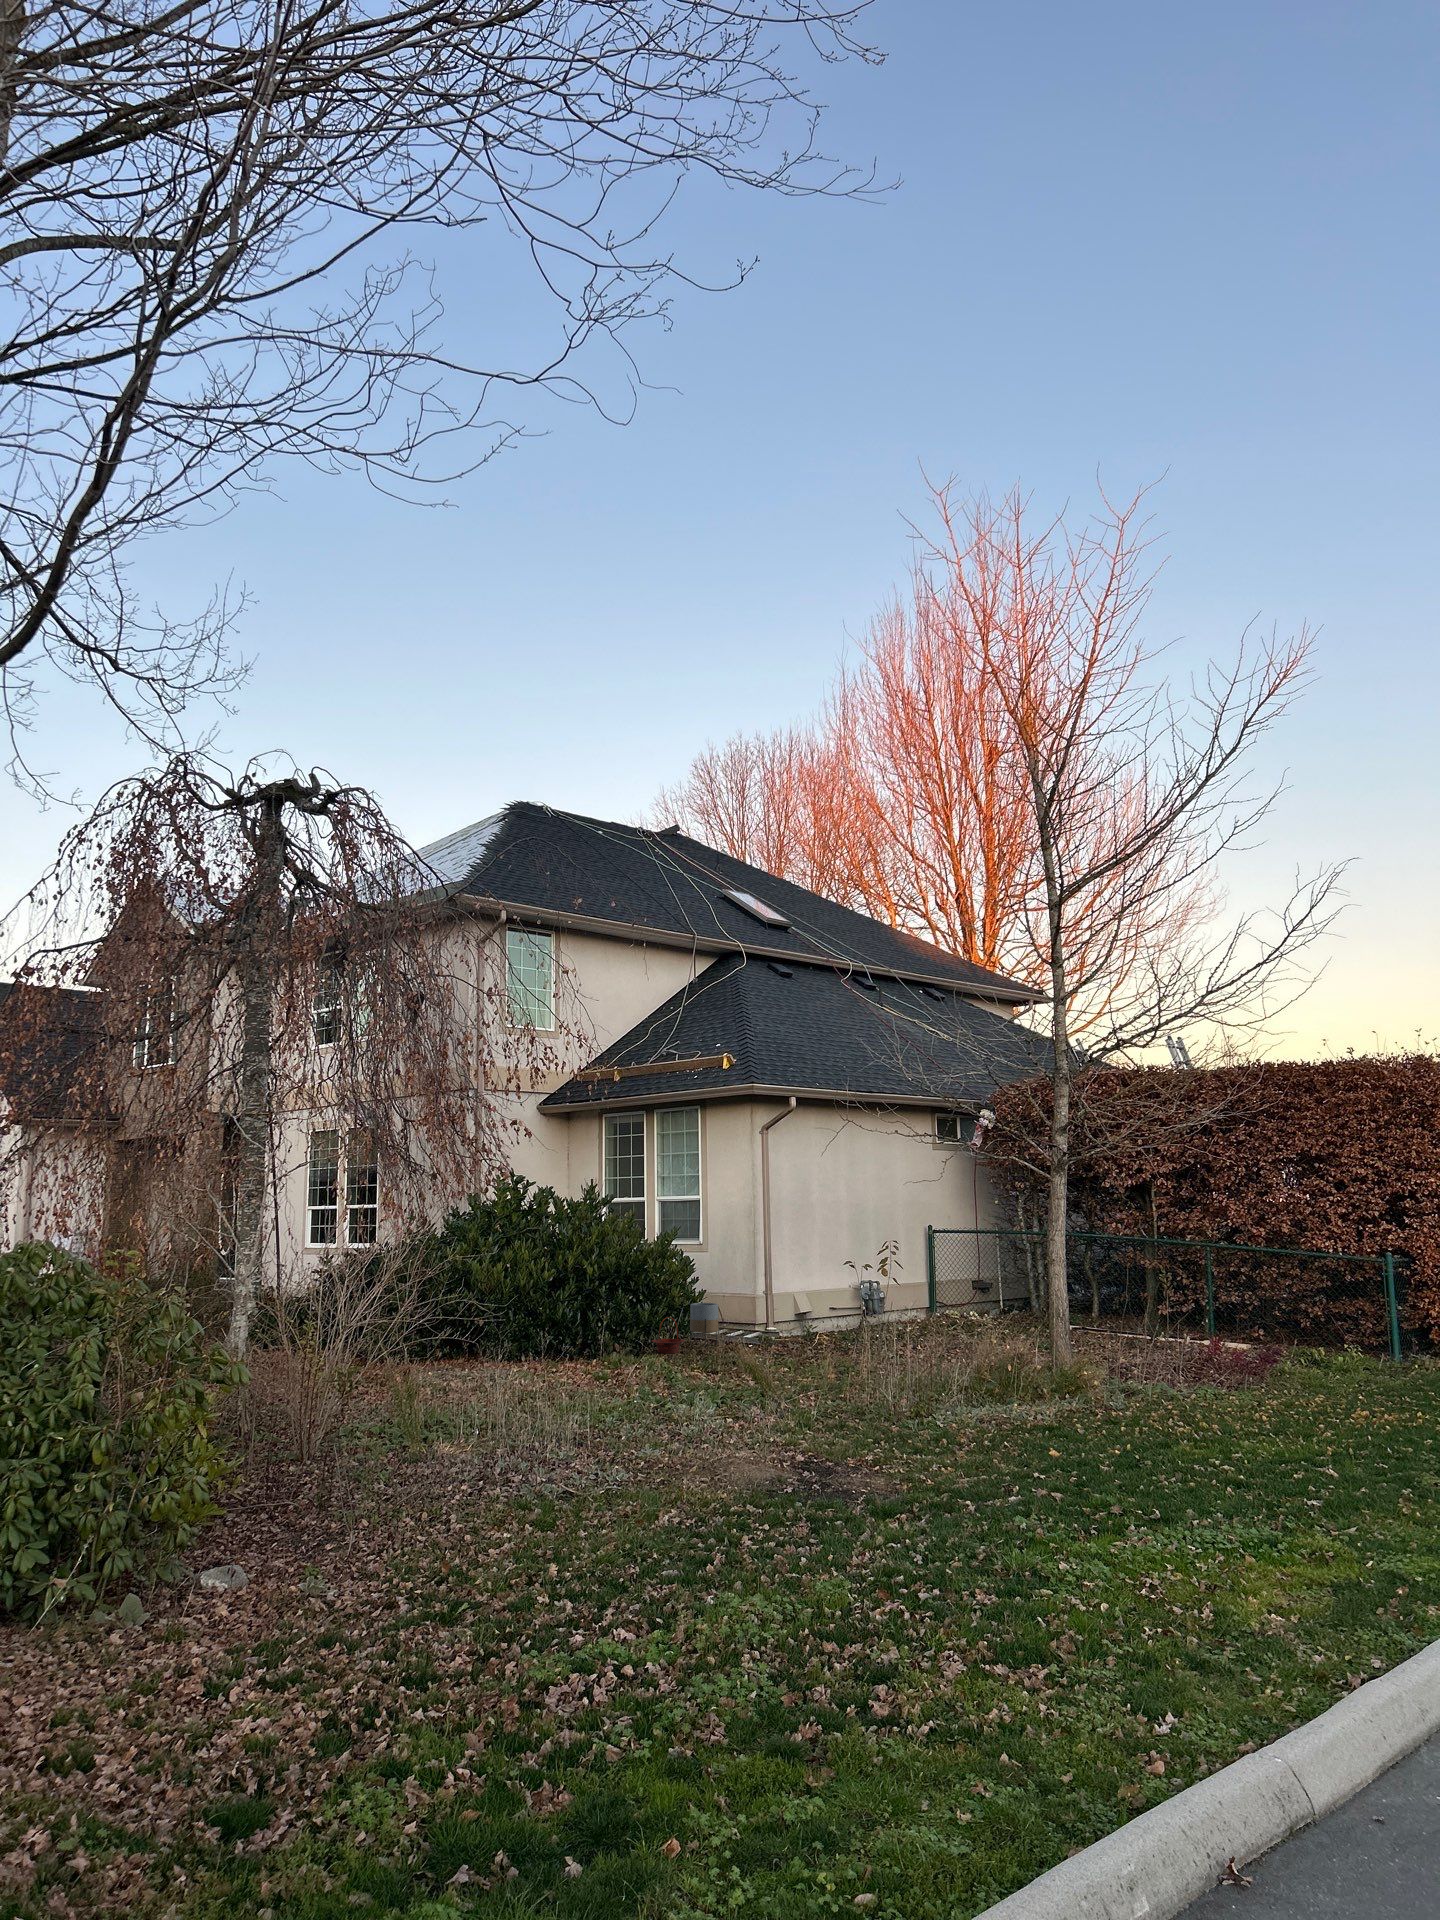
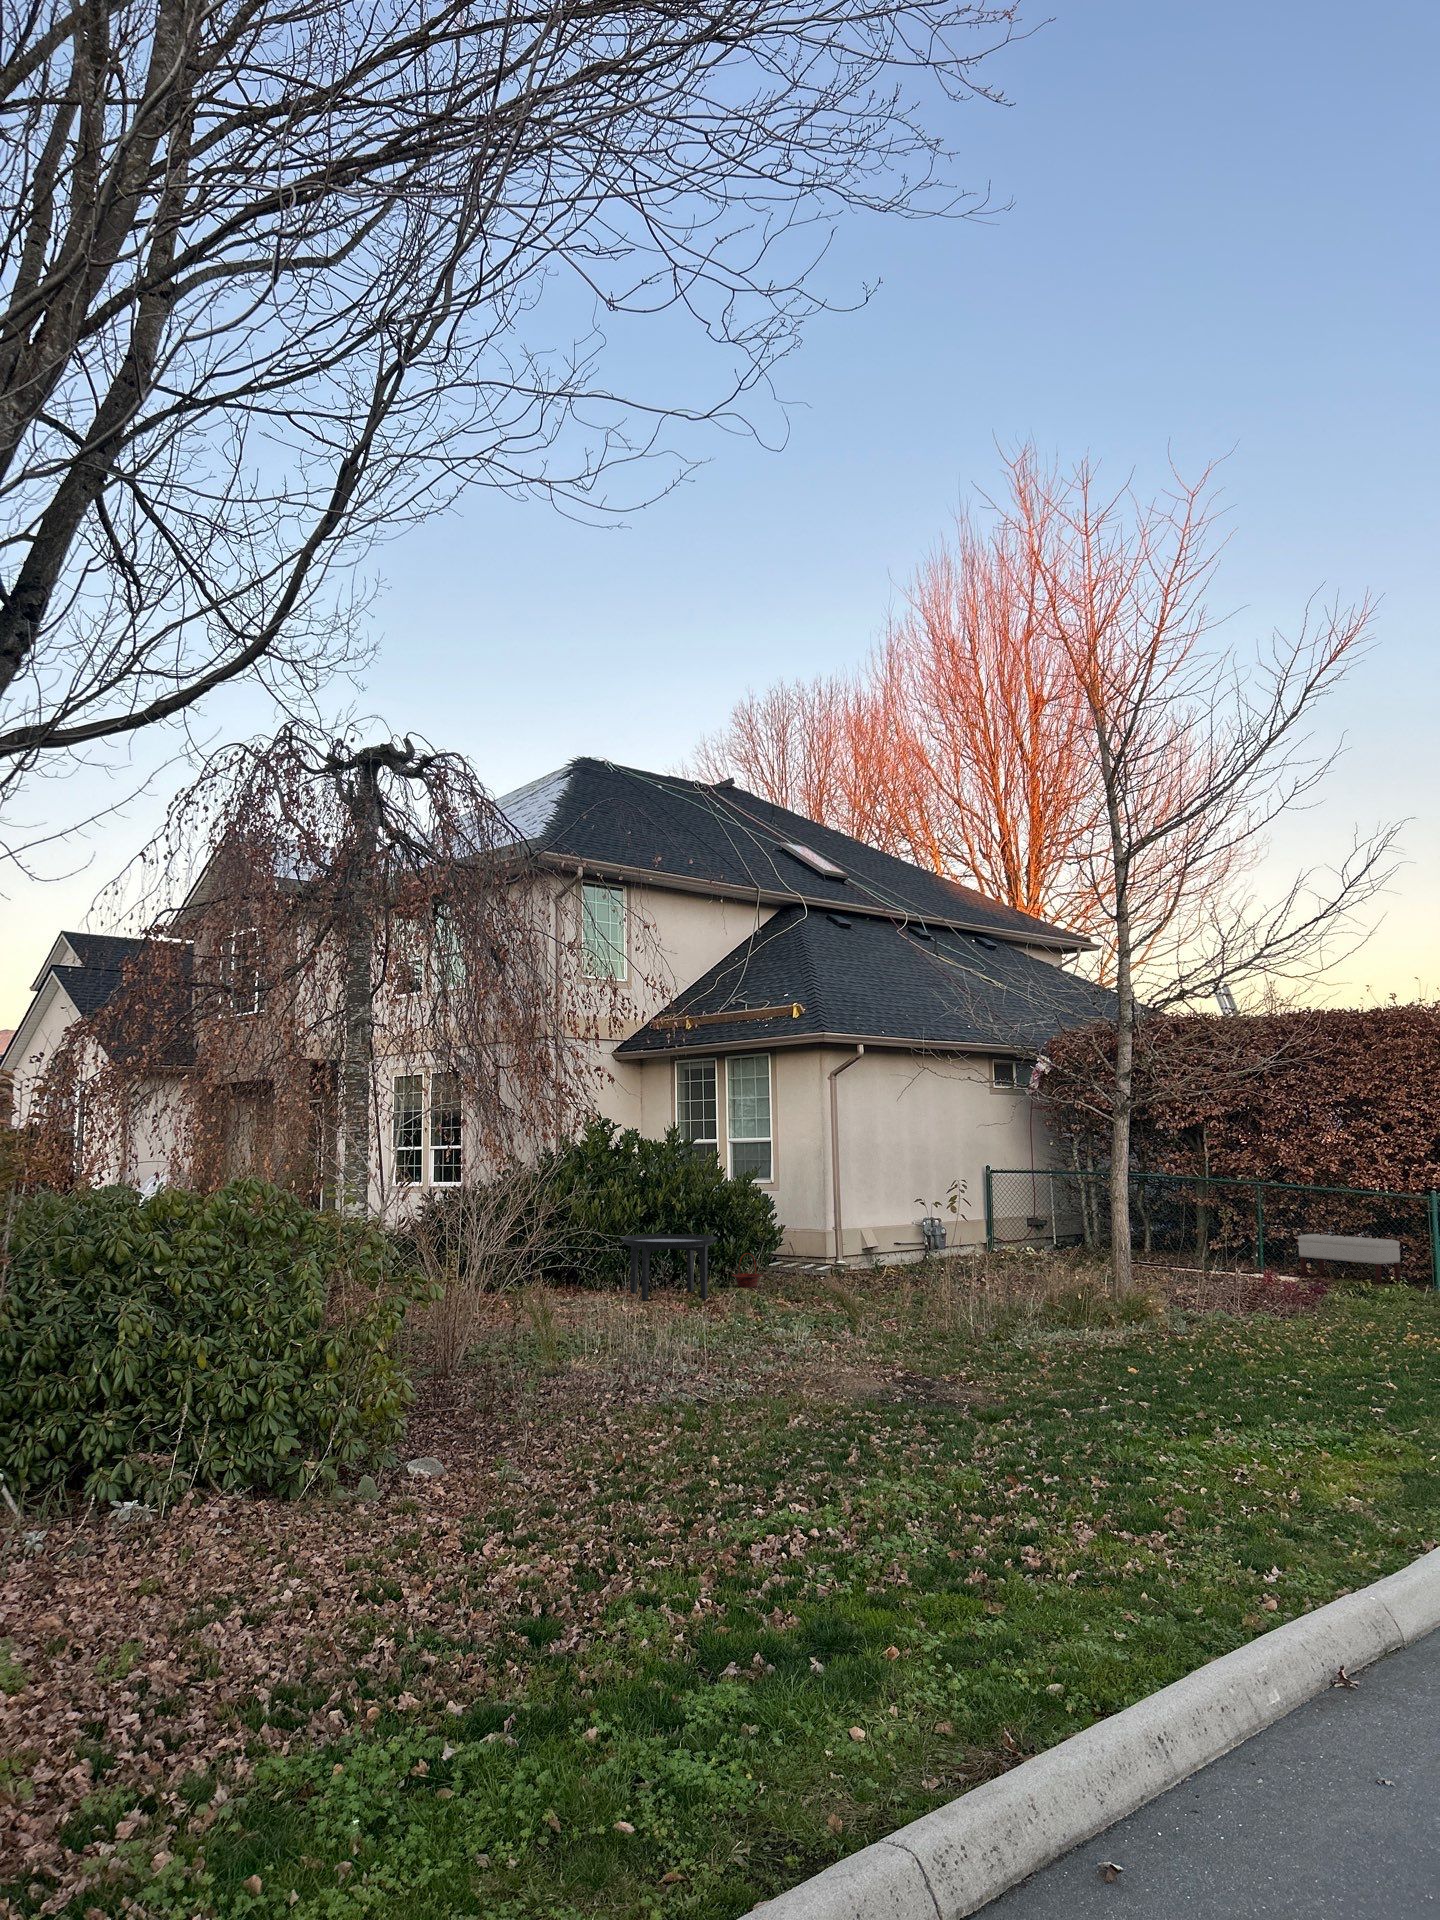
round table: none [530,1297,633,1369] -> present [620,1234,717,1300]
bench: none [1248,1297,1354,1350] -> present [1298,1234,1400,1284]
planter: present [690,1303,718,1347] -> none [766,1240,793,1282]

